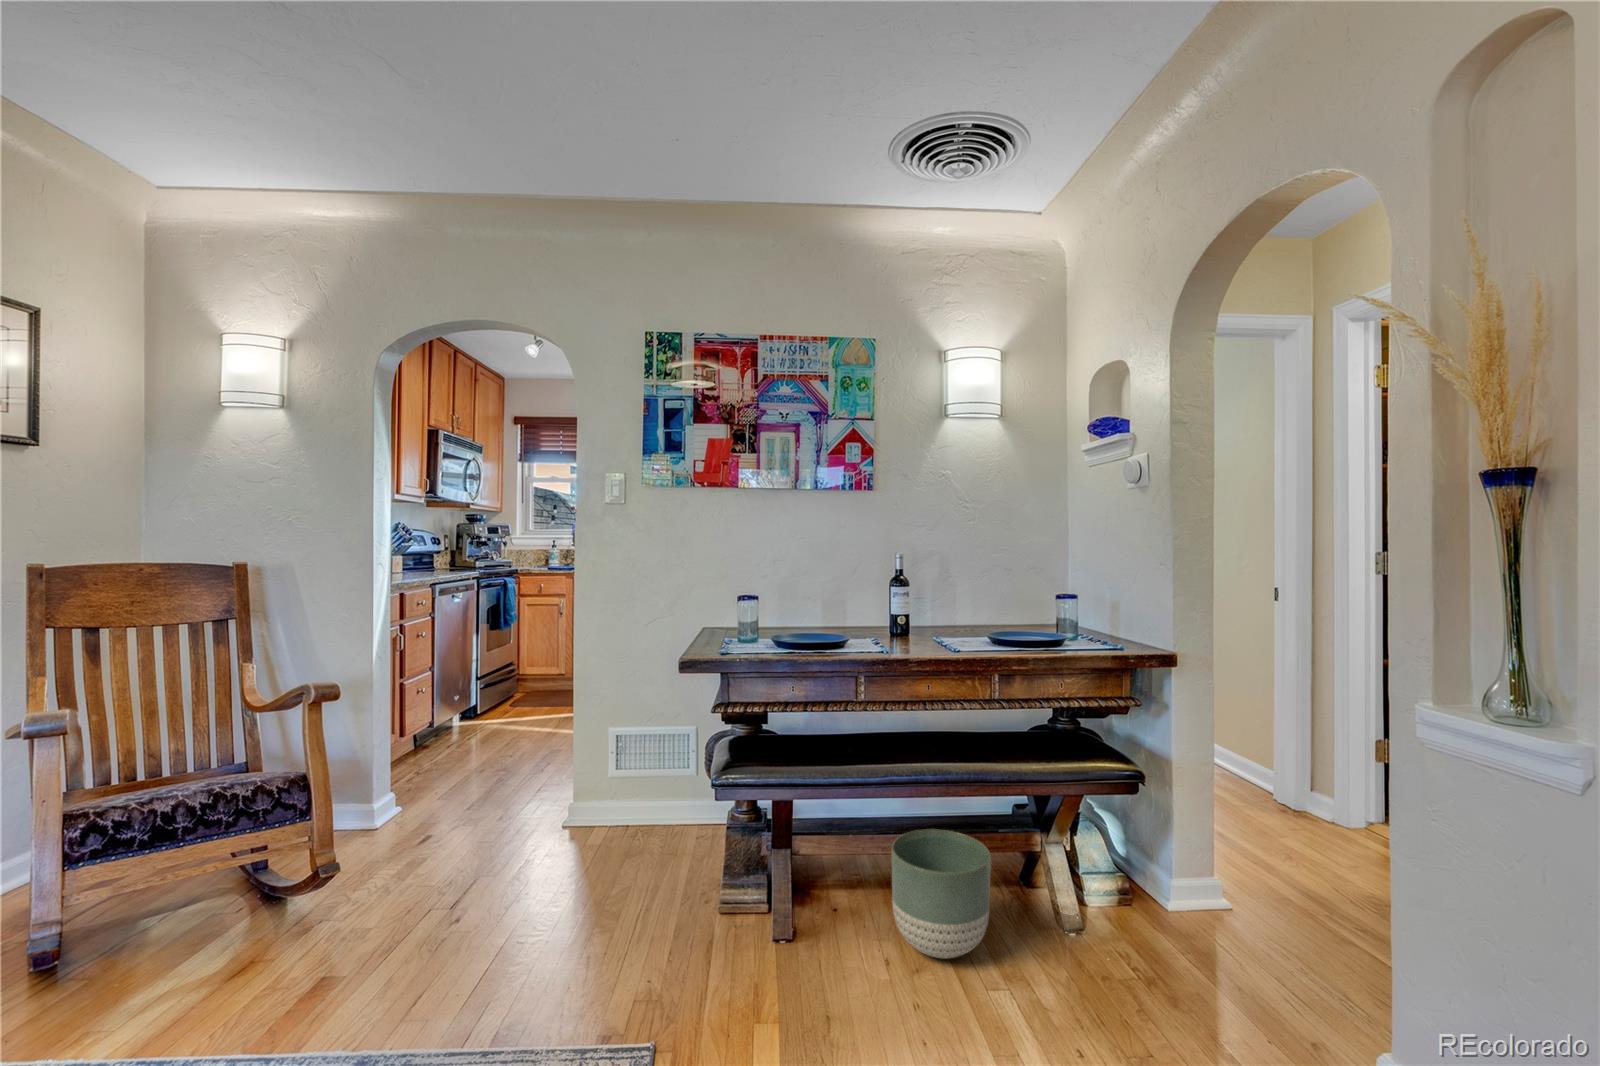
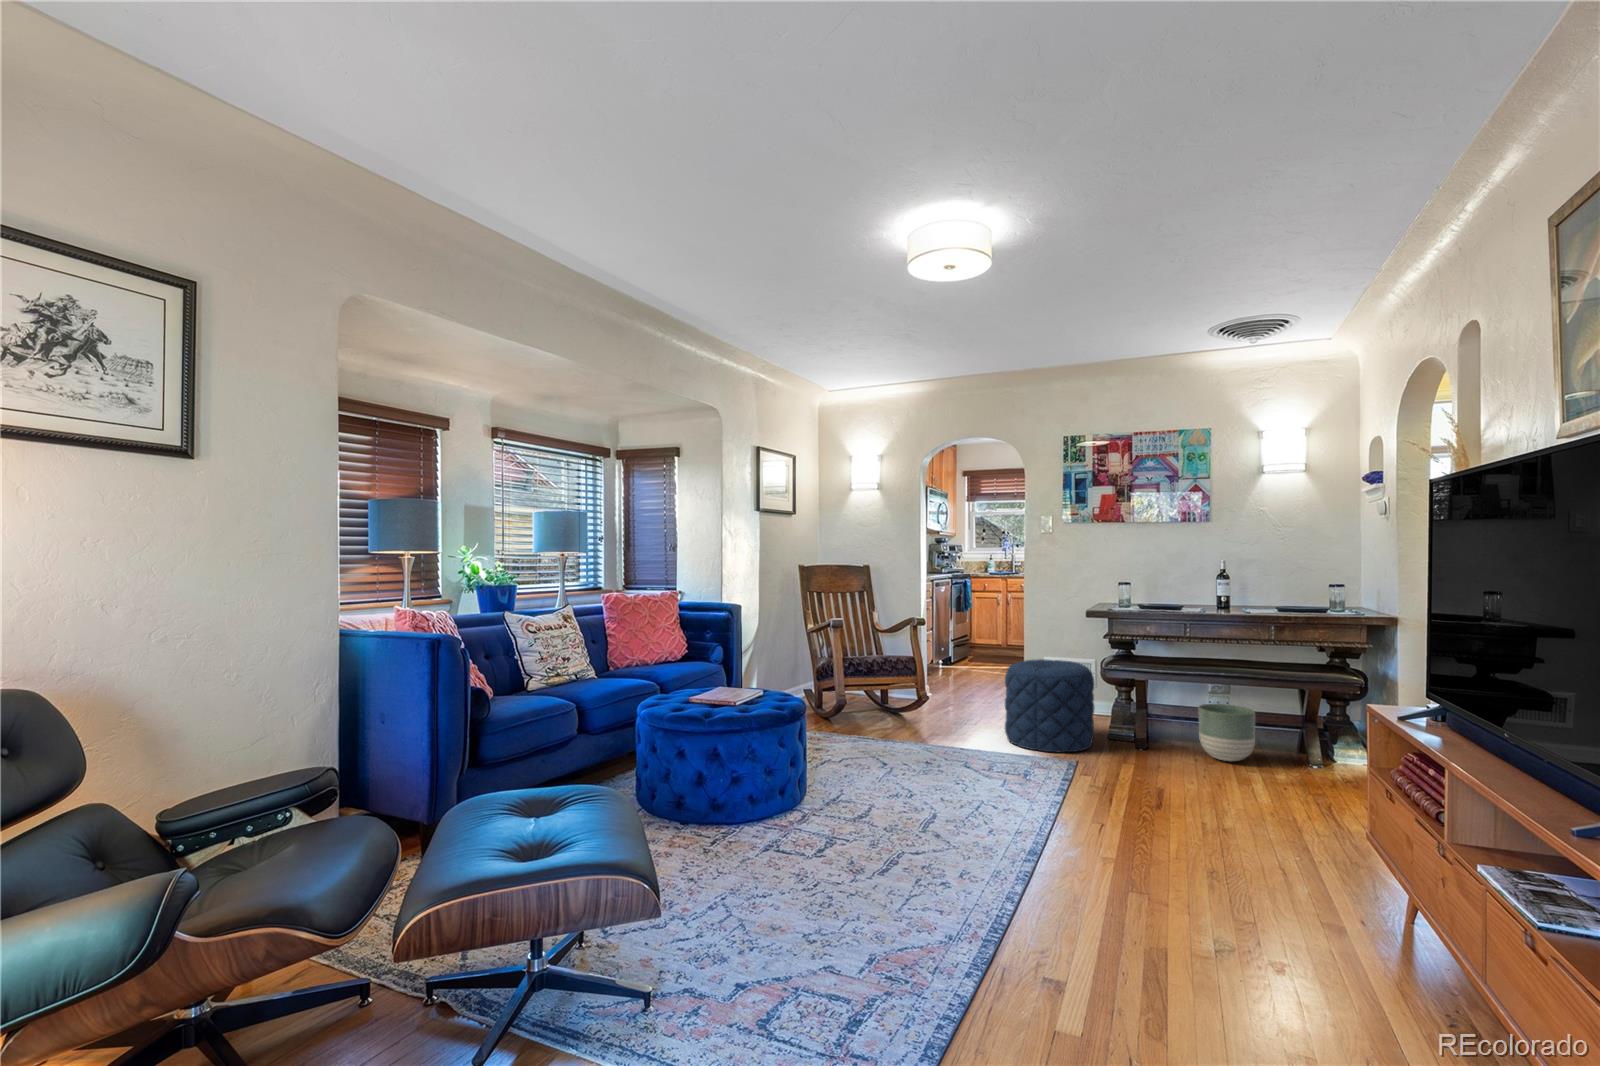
pouf: none [497,774,698,1032] -> present [1005,659,1094,752]

